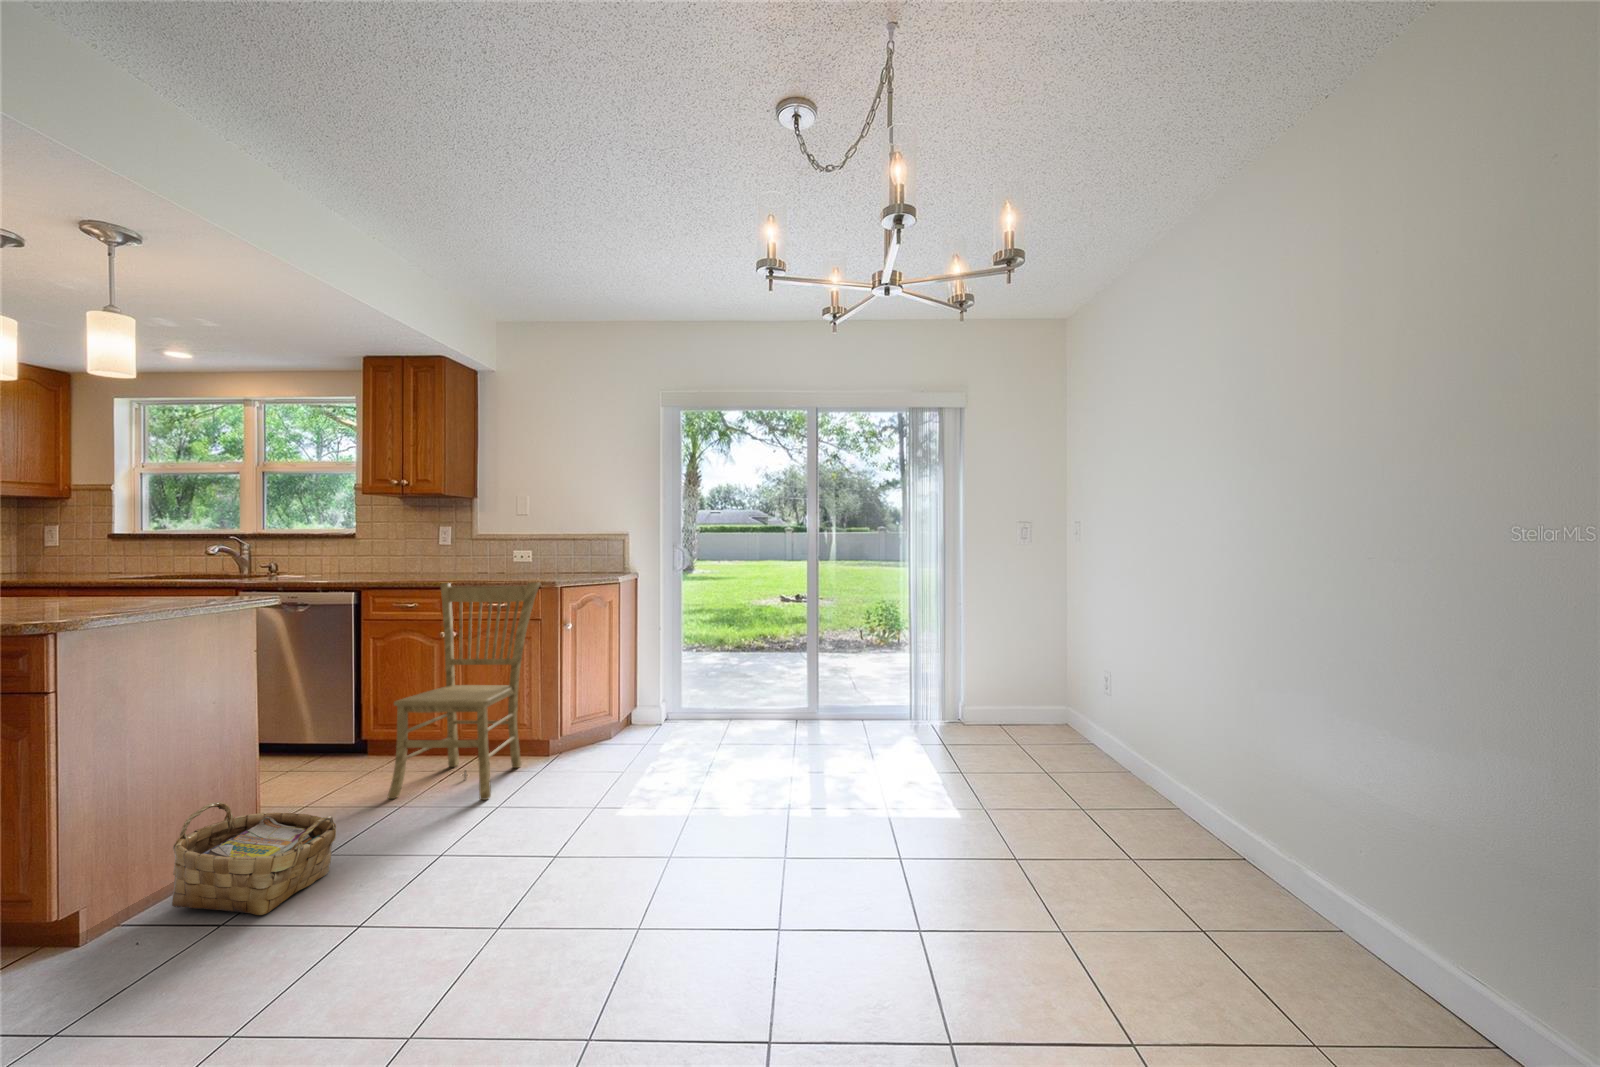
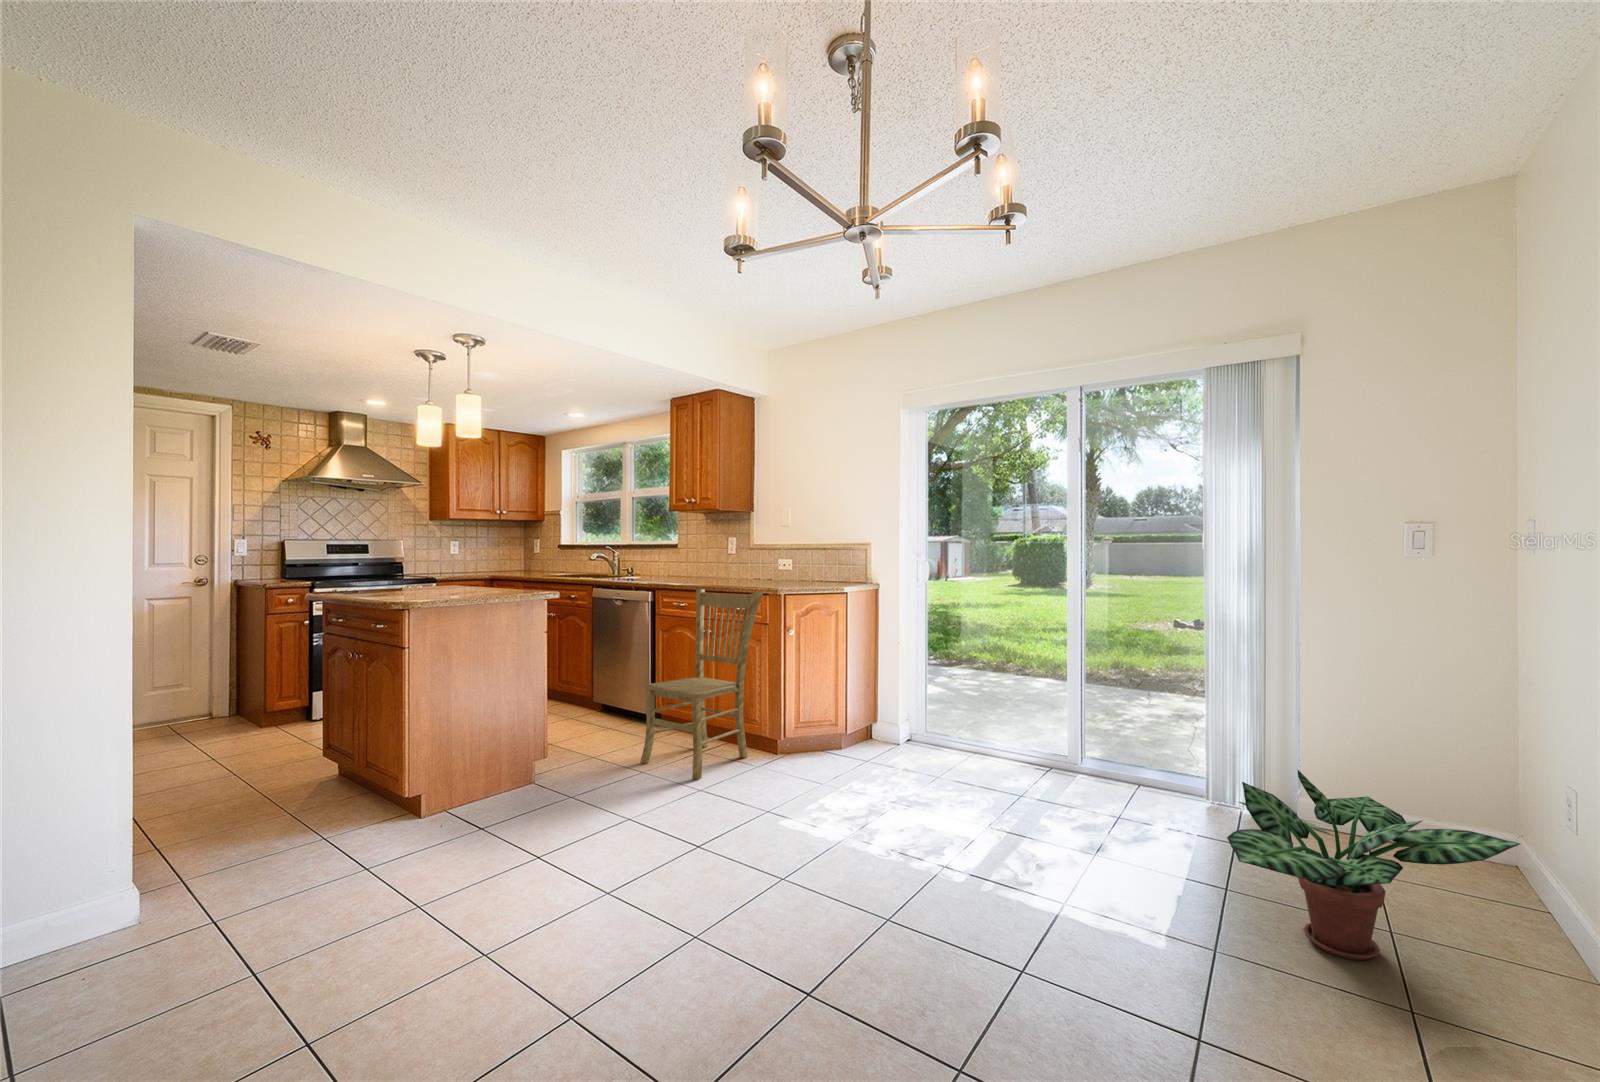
potted plant: none [985,679,1147,797] -> present [1227,770,1520,960]
woven basket: present [172,802,336,915] -> none [471,740,563,826]

